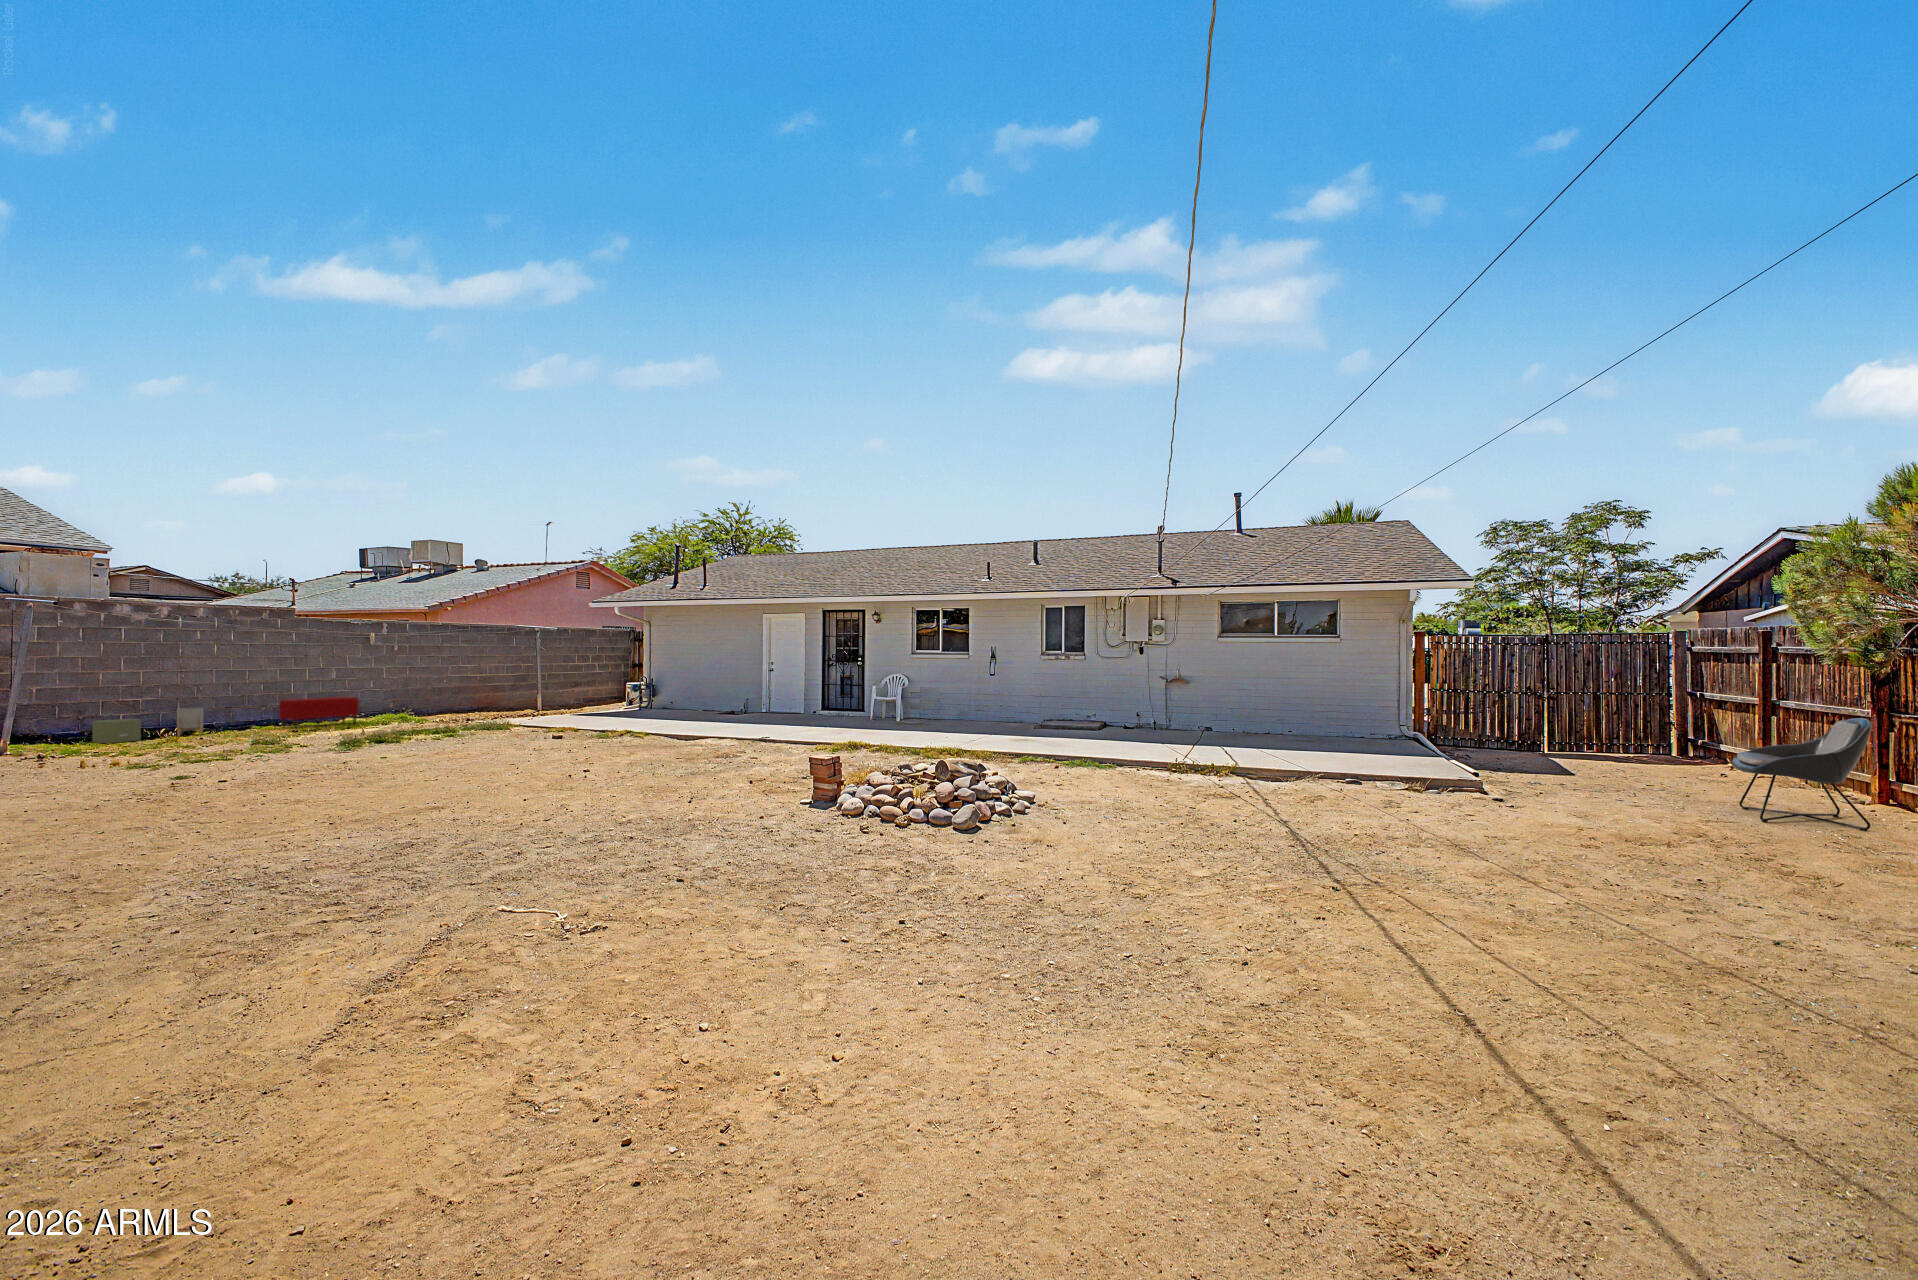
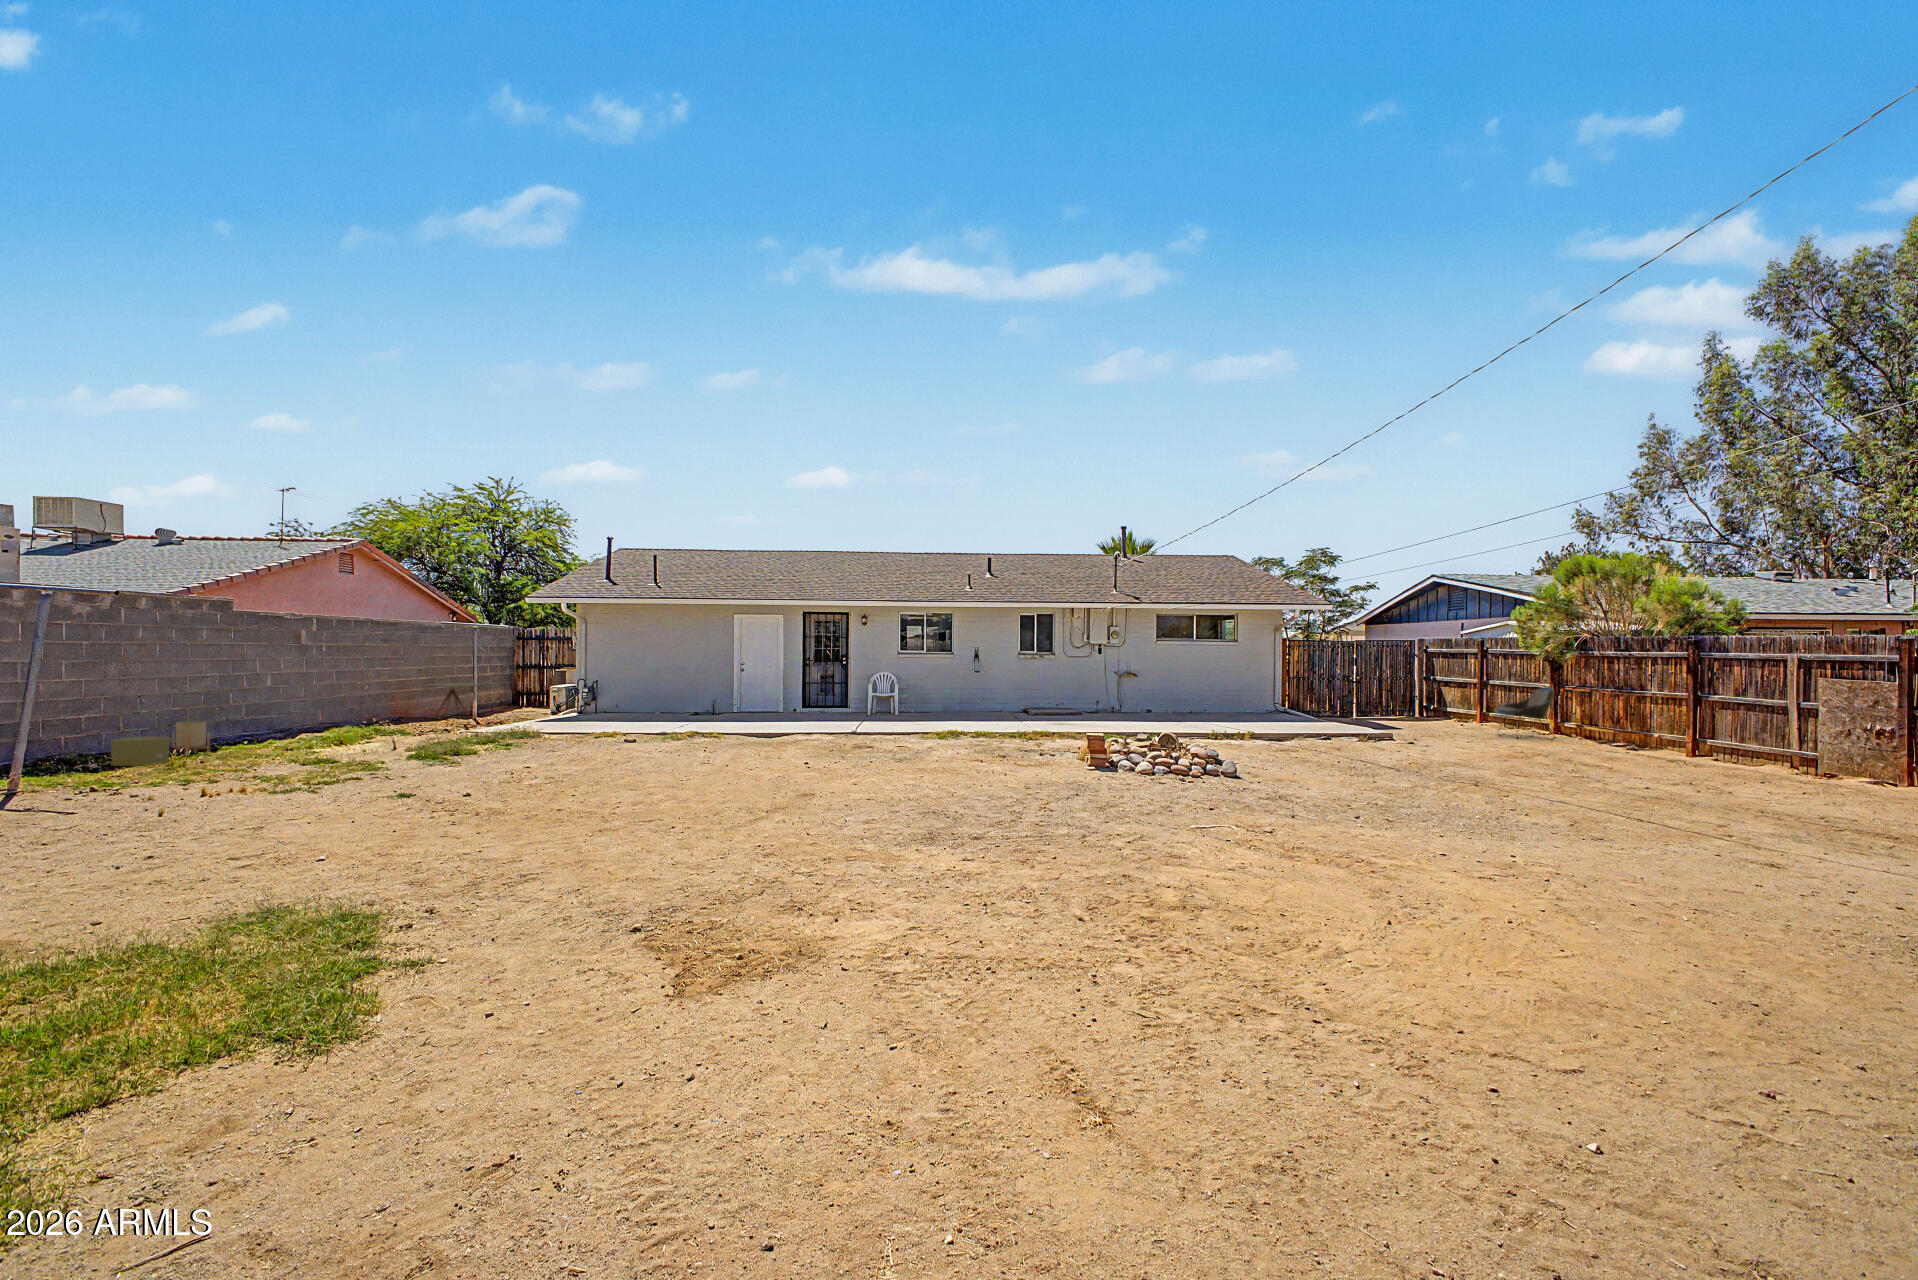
round table: none [530,680,575,710] -> present [427,683,477,715]
bench: present [279,697,359,728] -> none [245,706,323,744]

